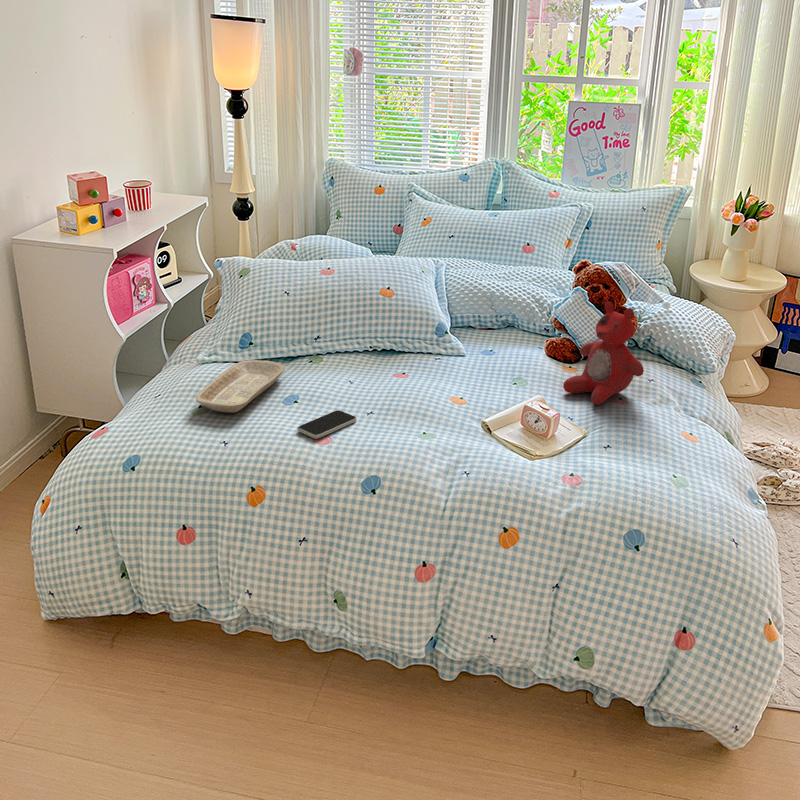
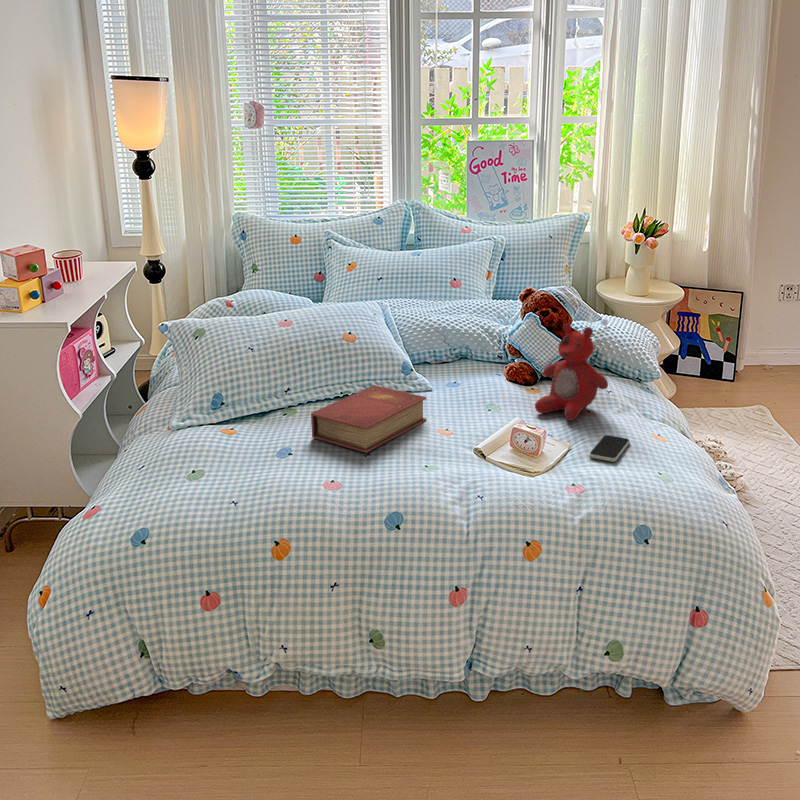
book: none [327,343,450,411] -> present [311,385,426,453]
tray: present [196,360,285,413] -> none [191,418,266,473]
smartphone: present [297,410,356,439] -> present [590,435,629,462]

